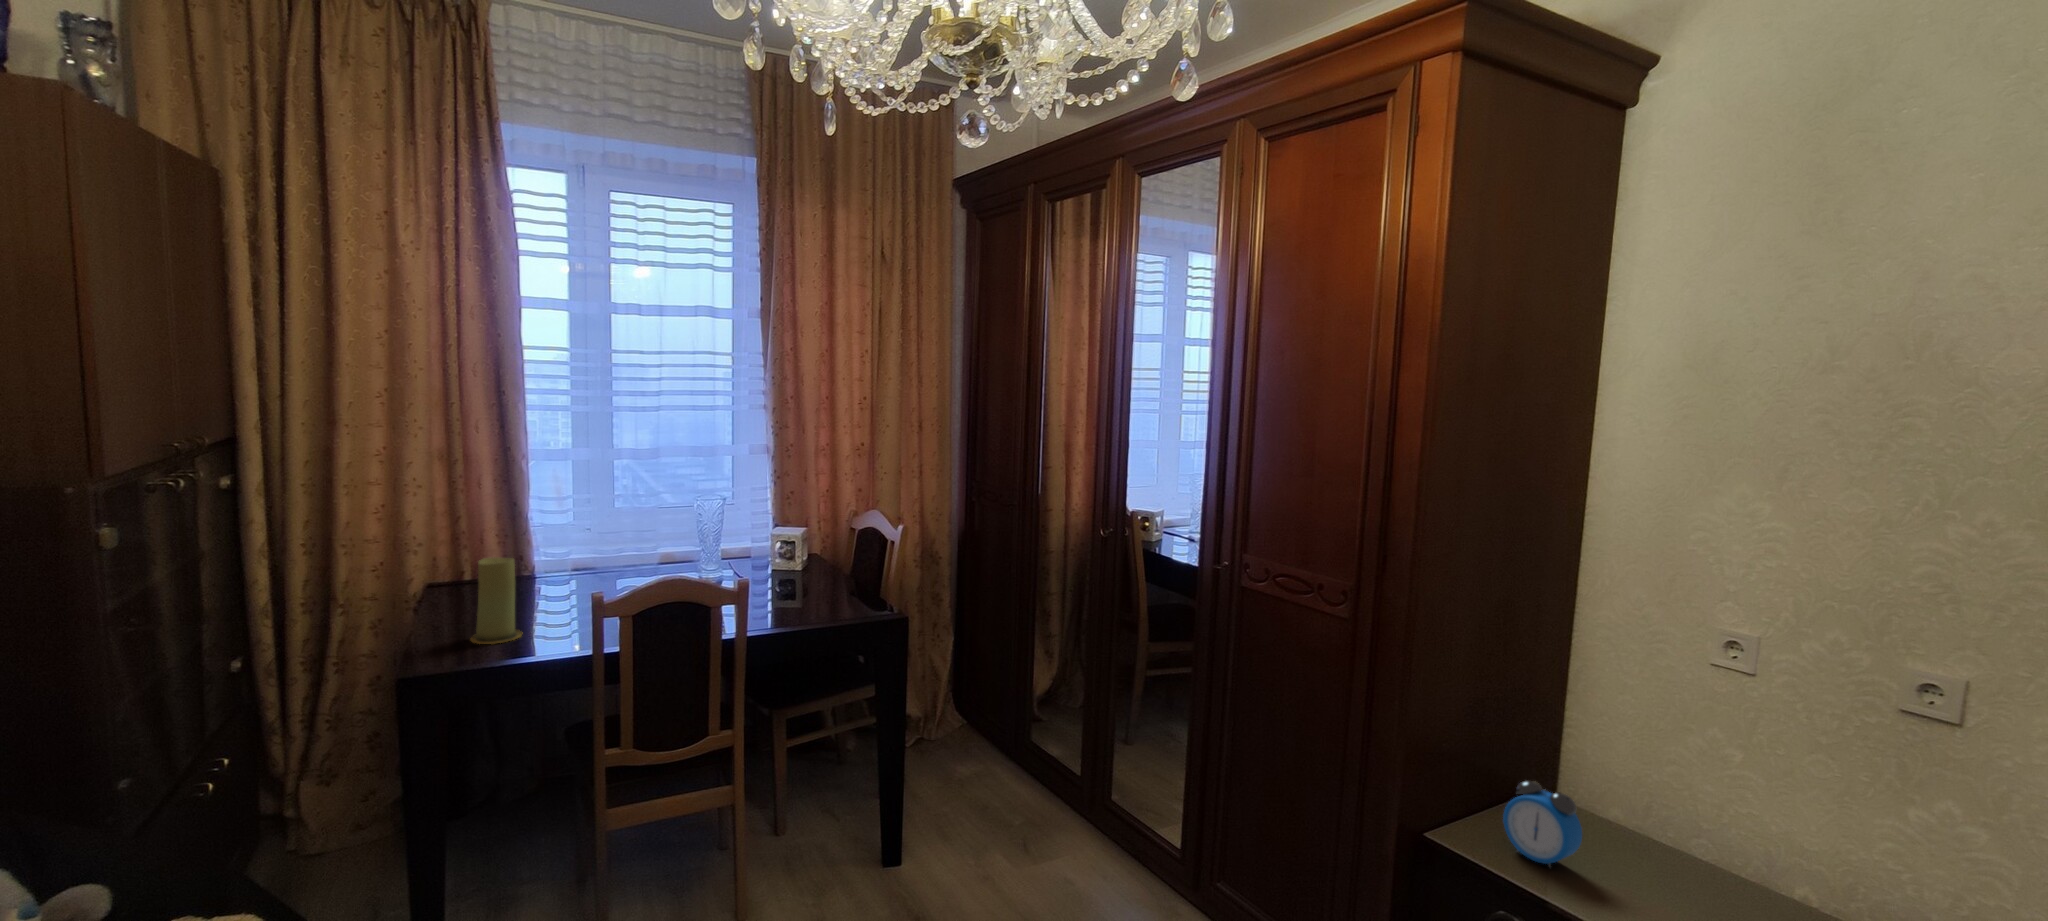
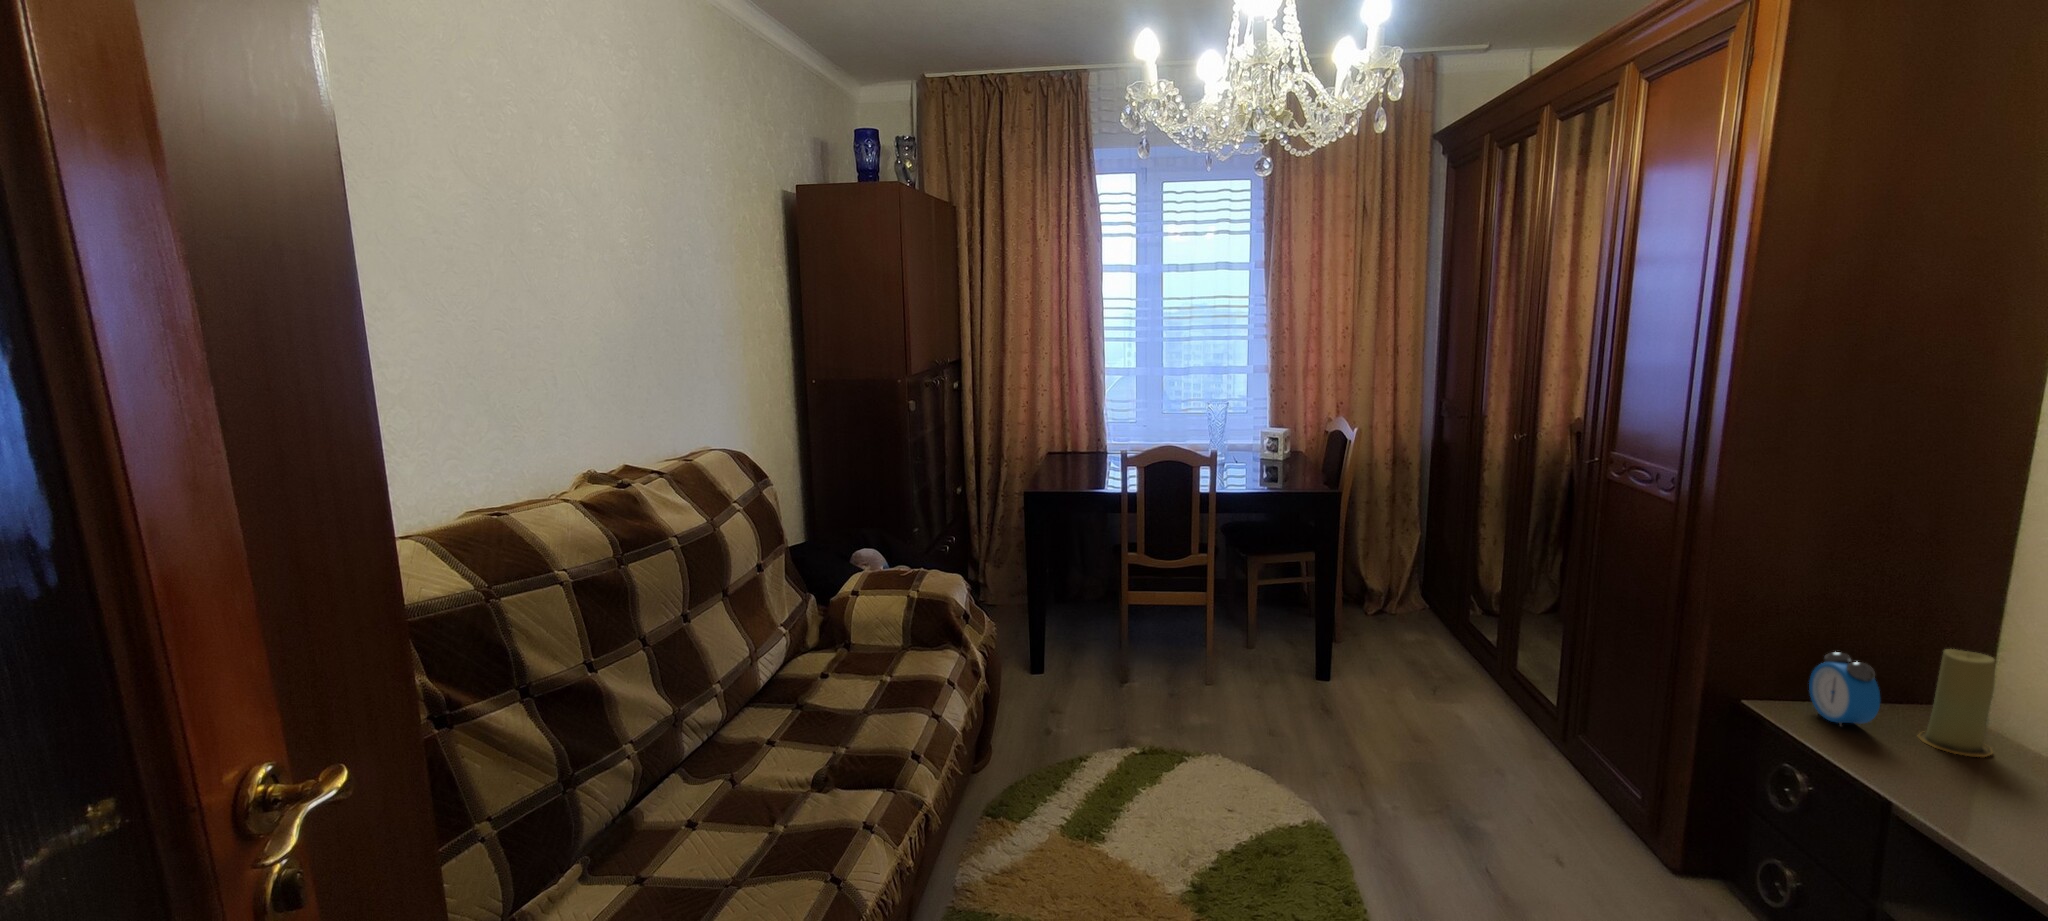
candle: present [471,557,522,644] -> present [1918,649,1995,757]

